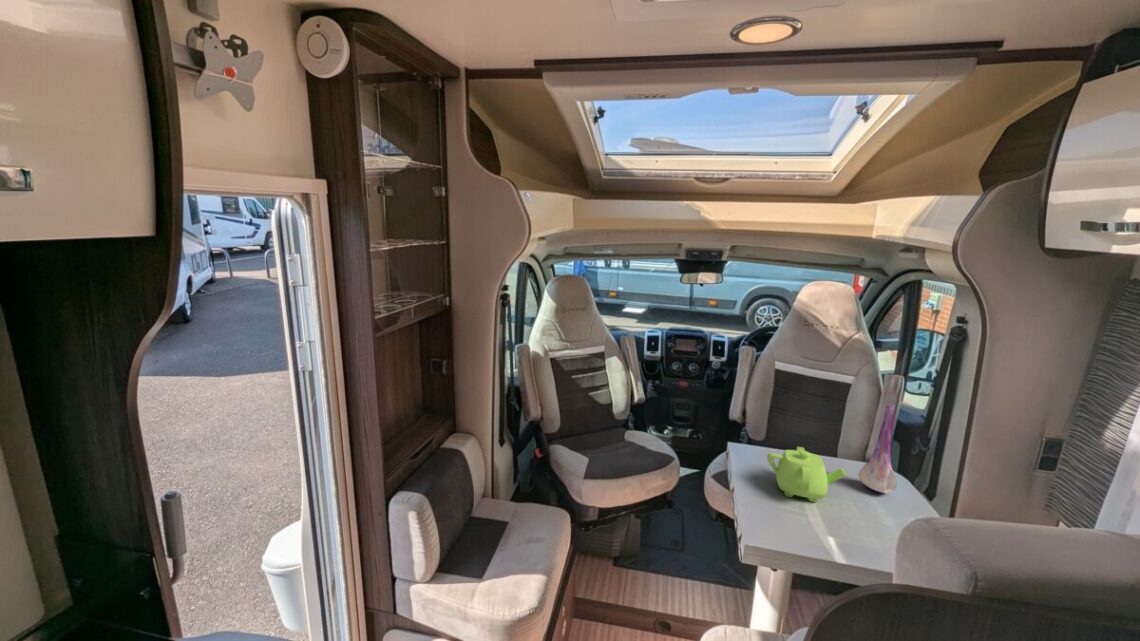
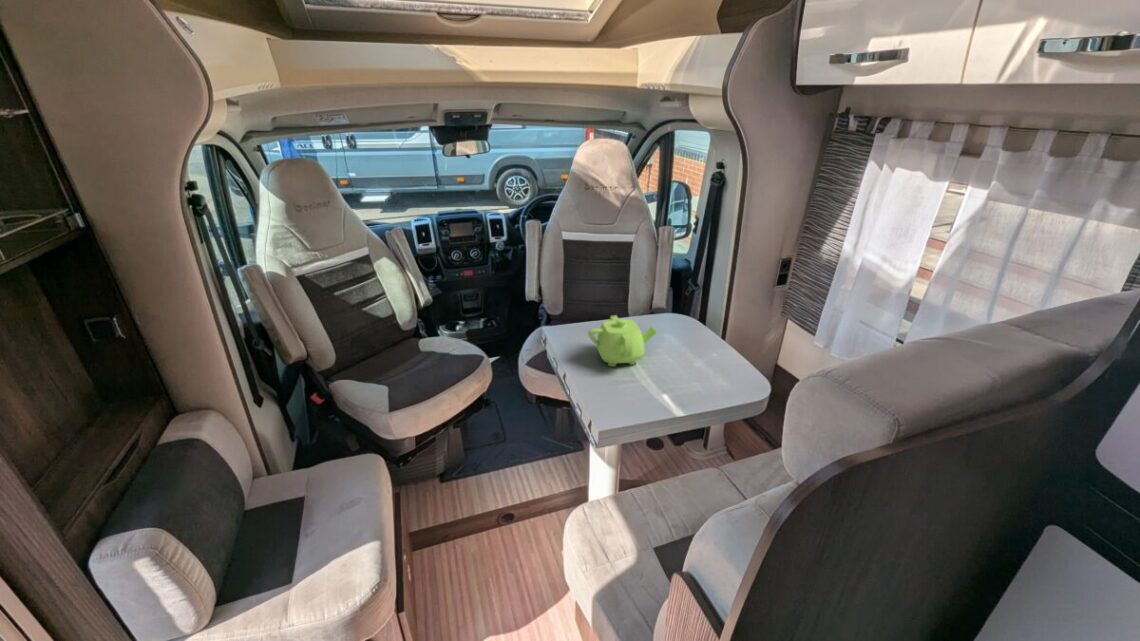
vase: present [859,403,897,493] -> none [658,252,694,339]

